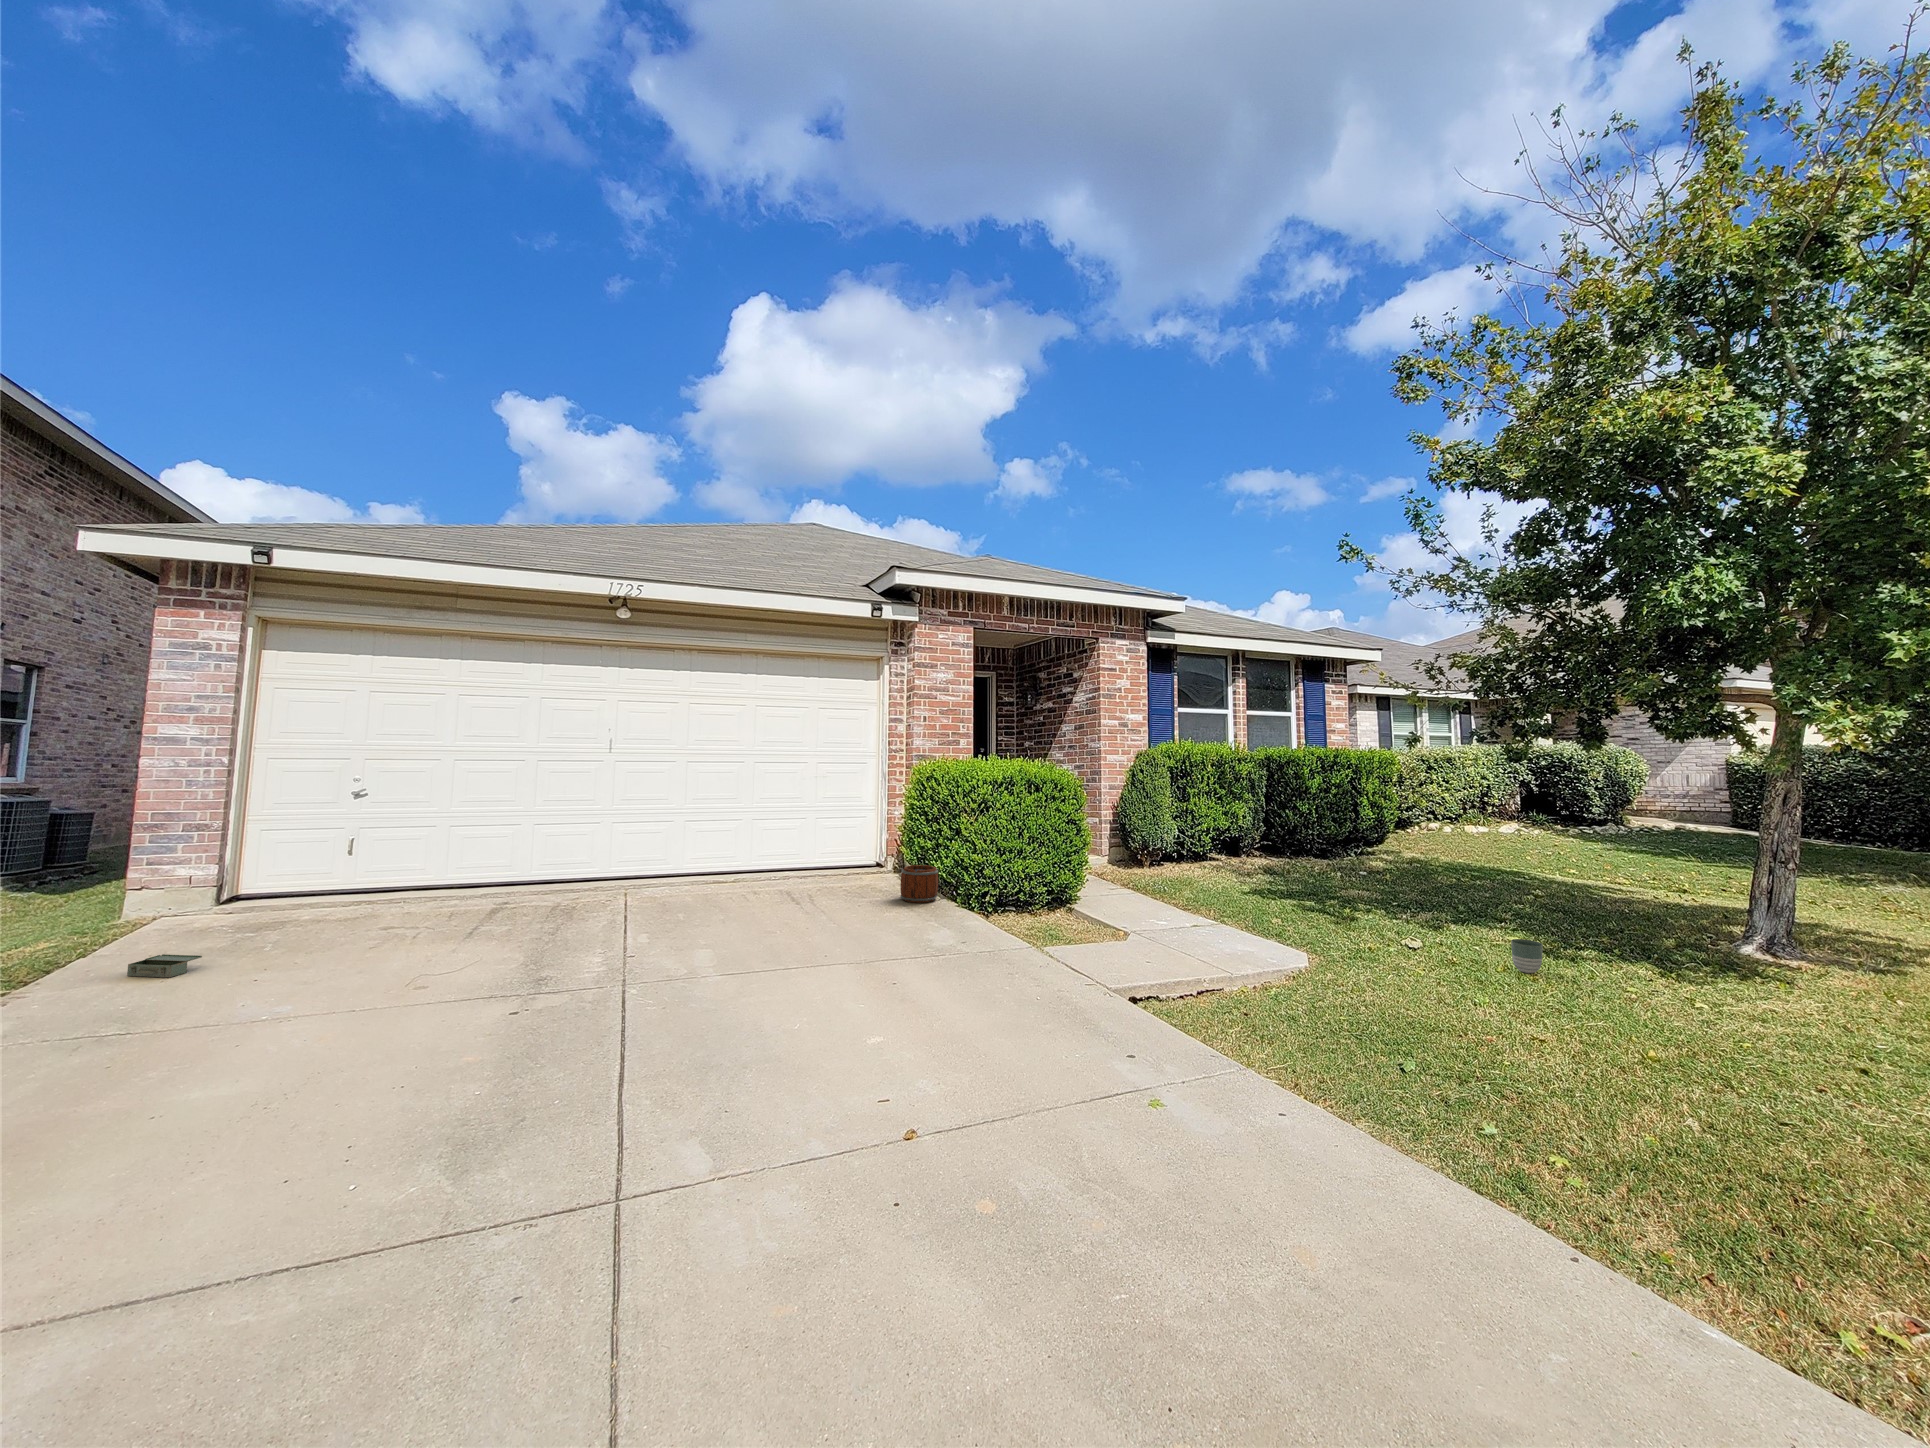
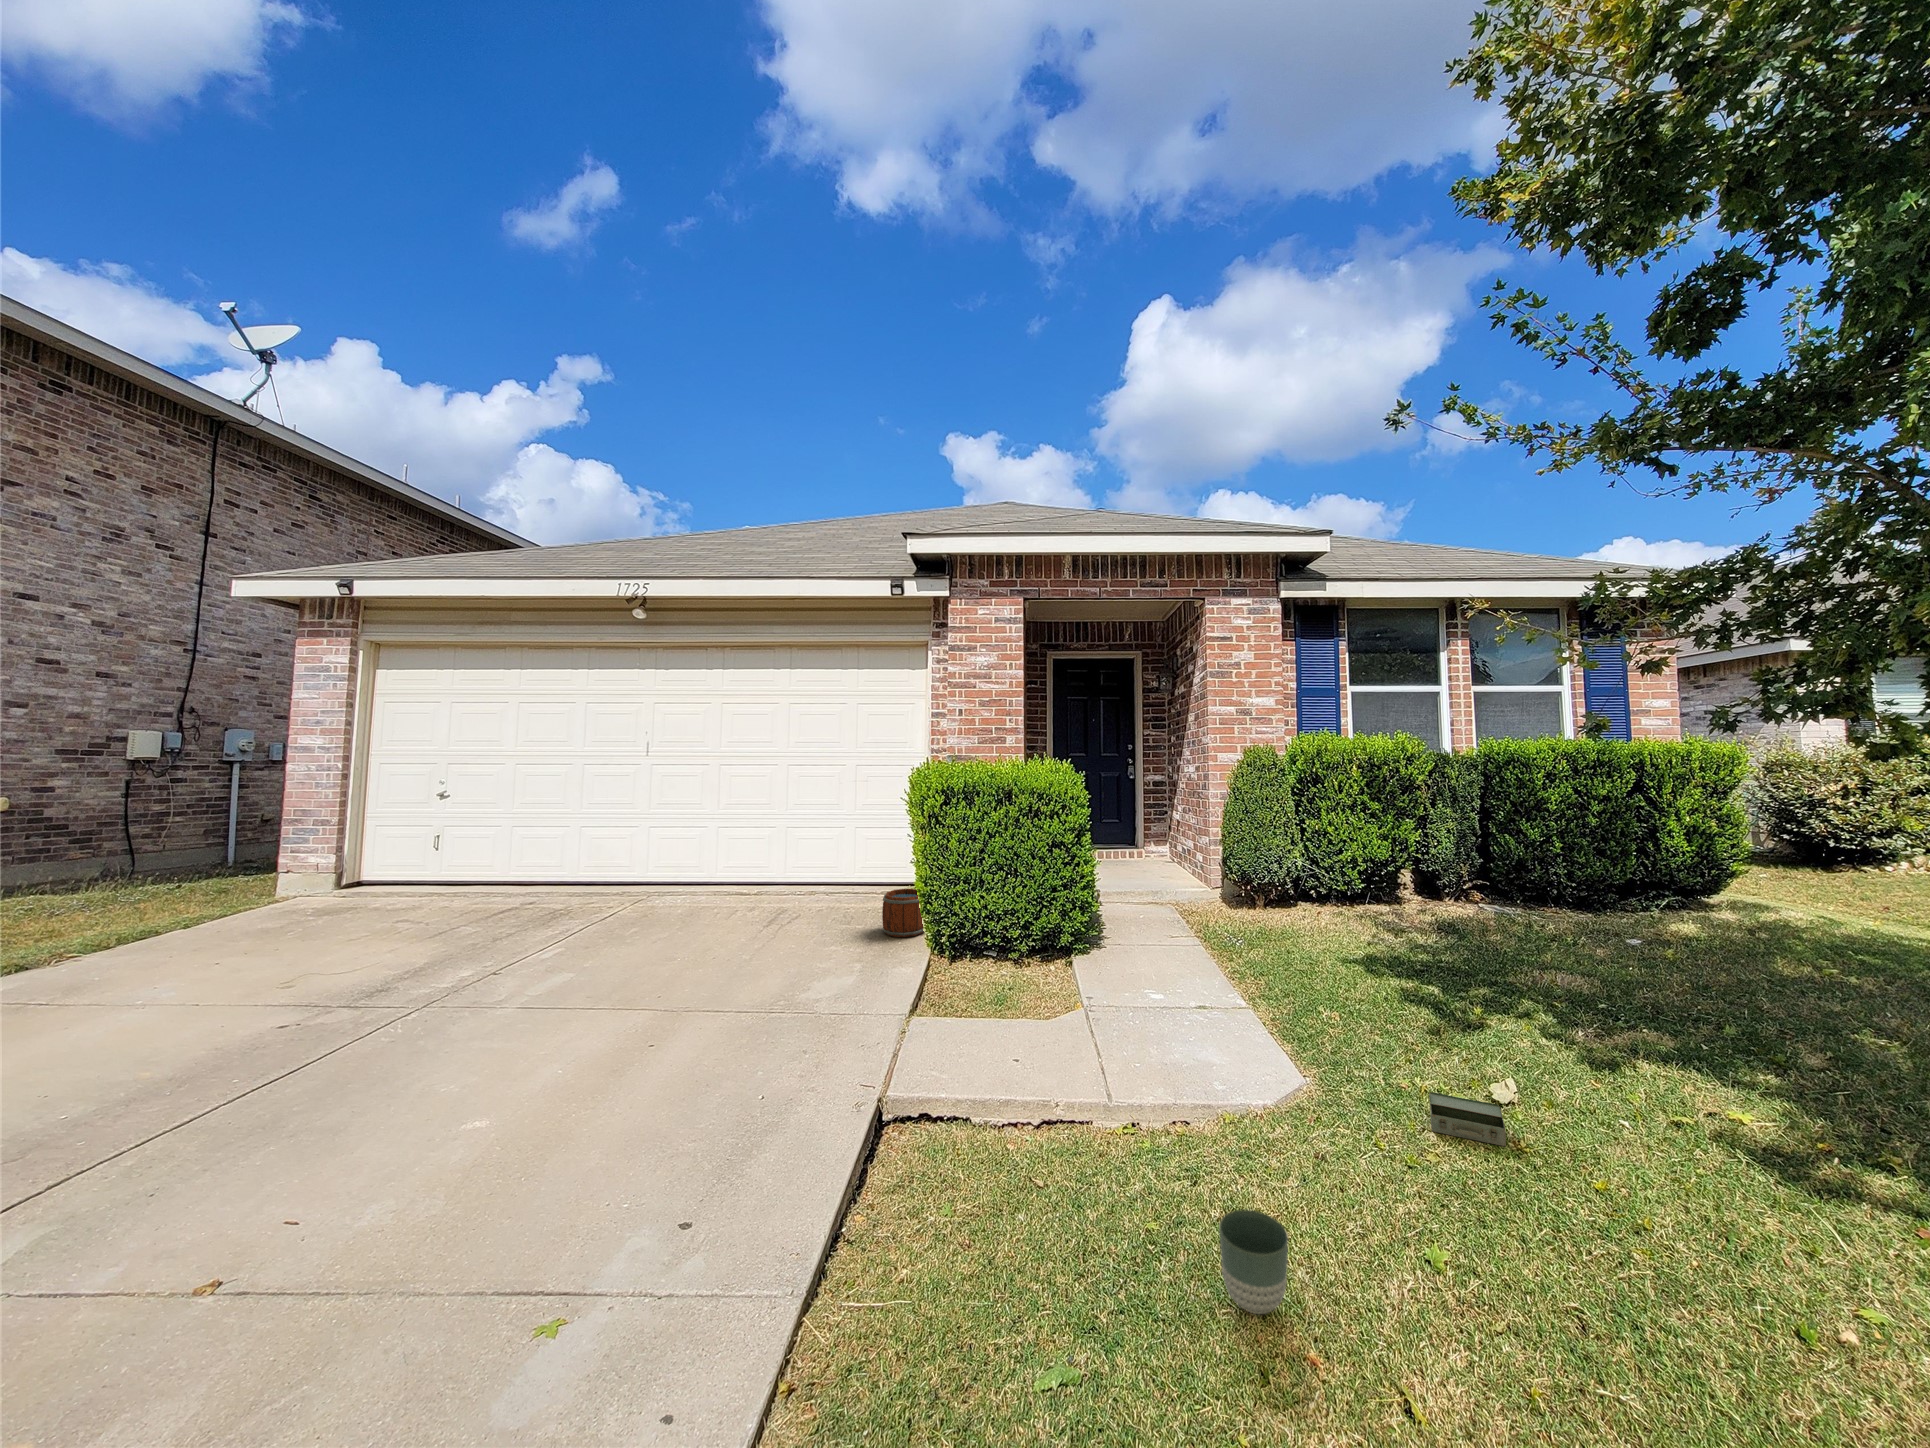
planter: present [1511,939,1543,973] -> present [1219,1210,1288,1314]
toolbox: present [127,954,202,977] -> present [1429,1092,1506,1146]

